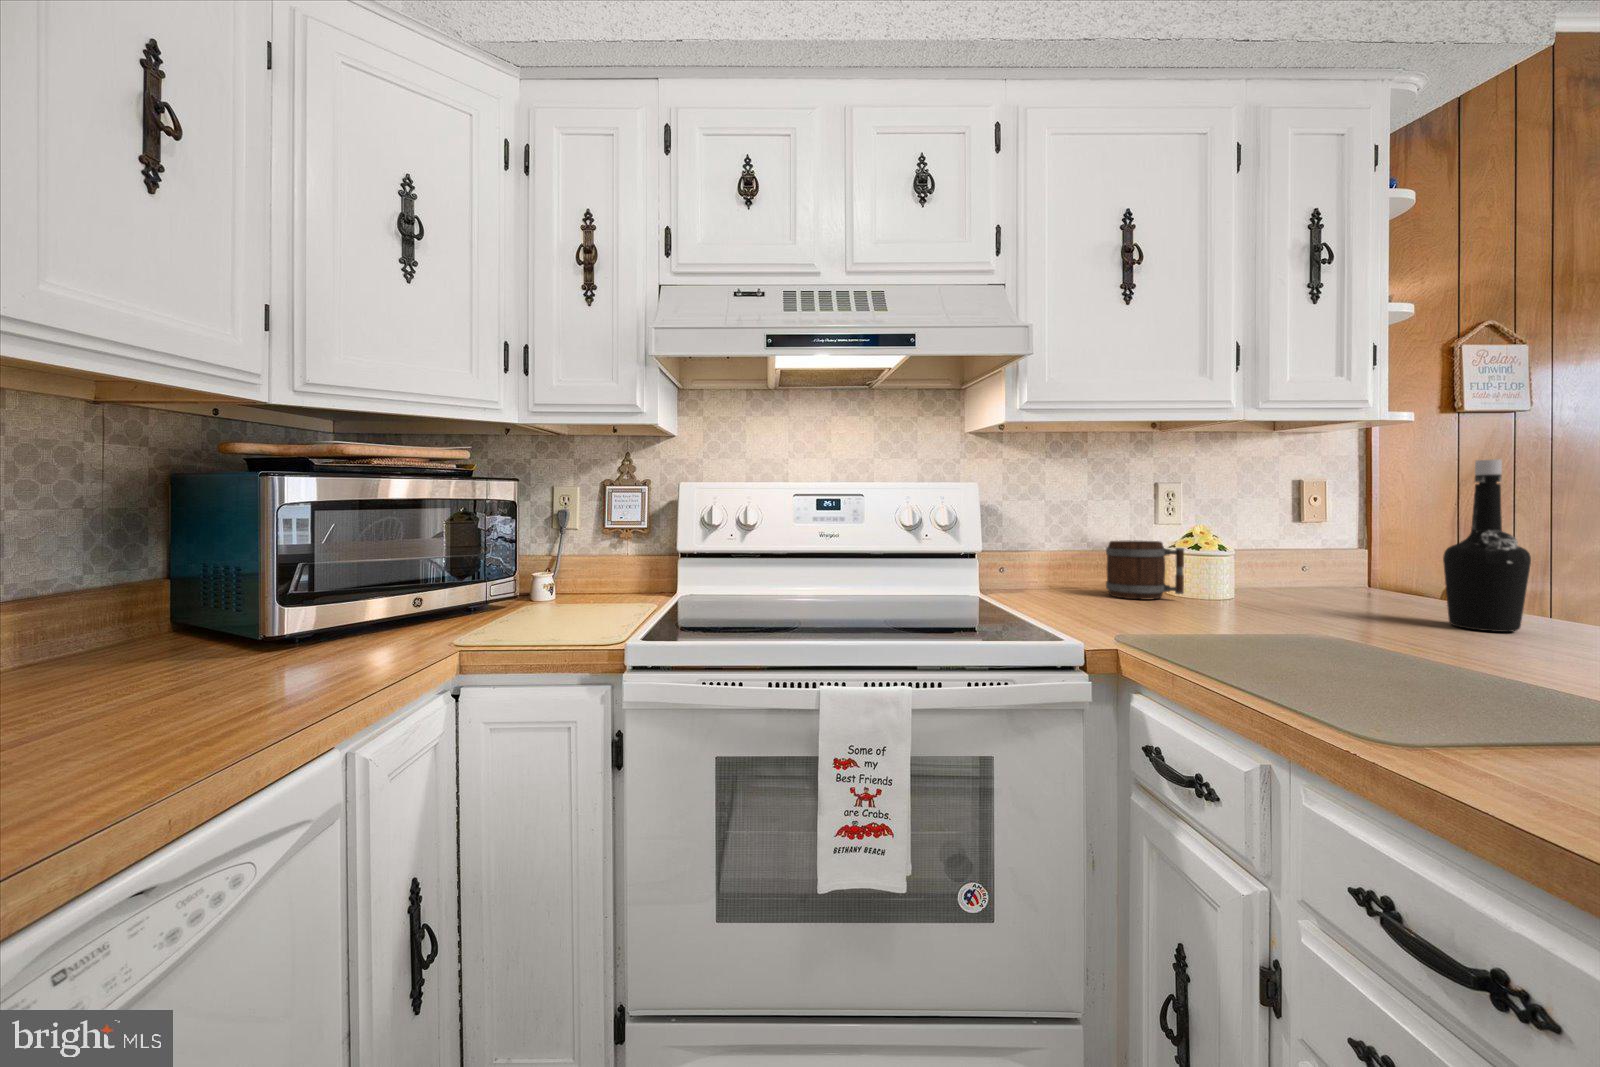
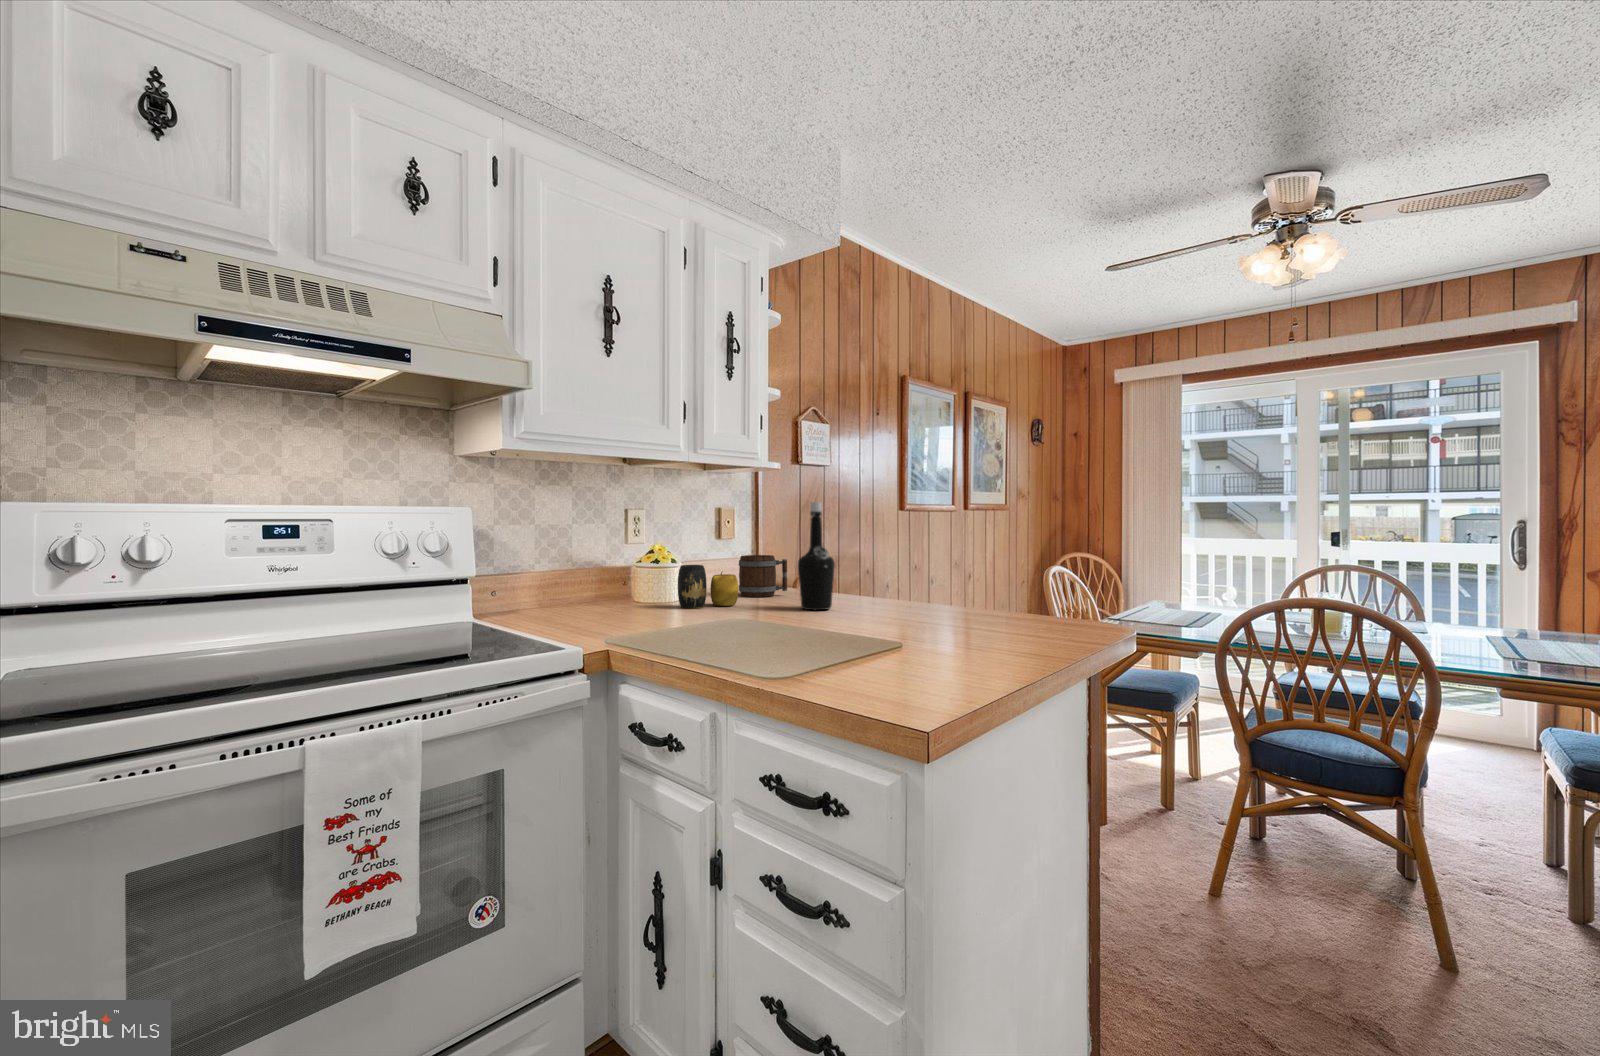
mug: present [1106,540,1184,599] -> present [739,555,787,597]
vase: none [1223,551,1323,608] -> present [678,565,738,609]

